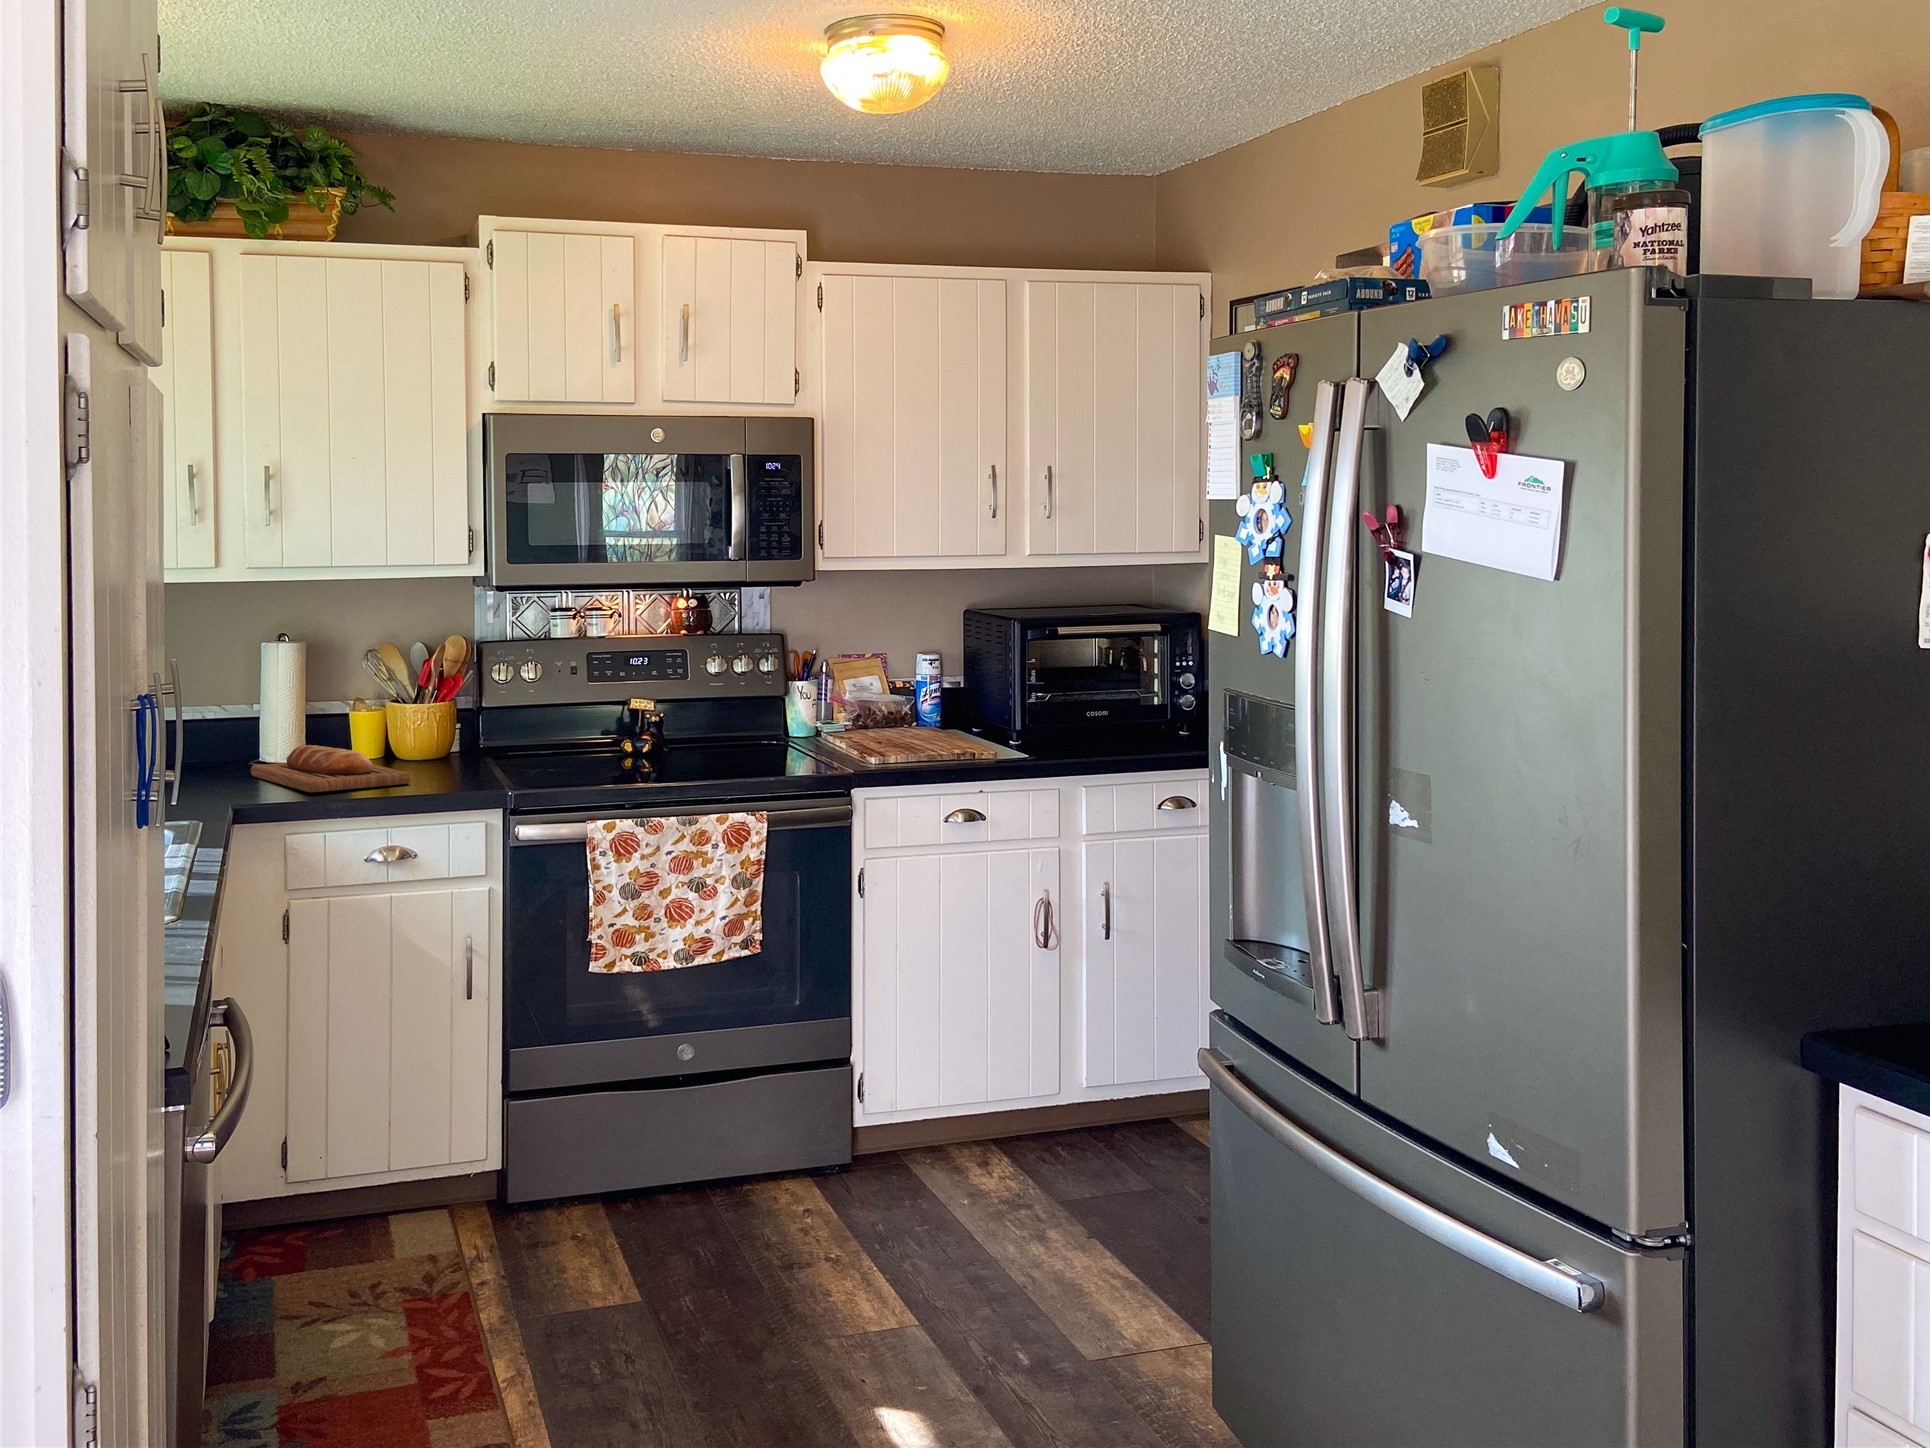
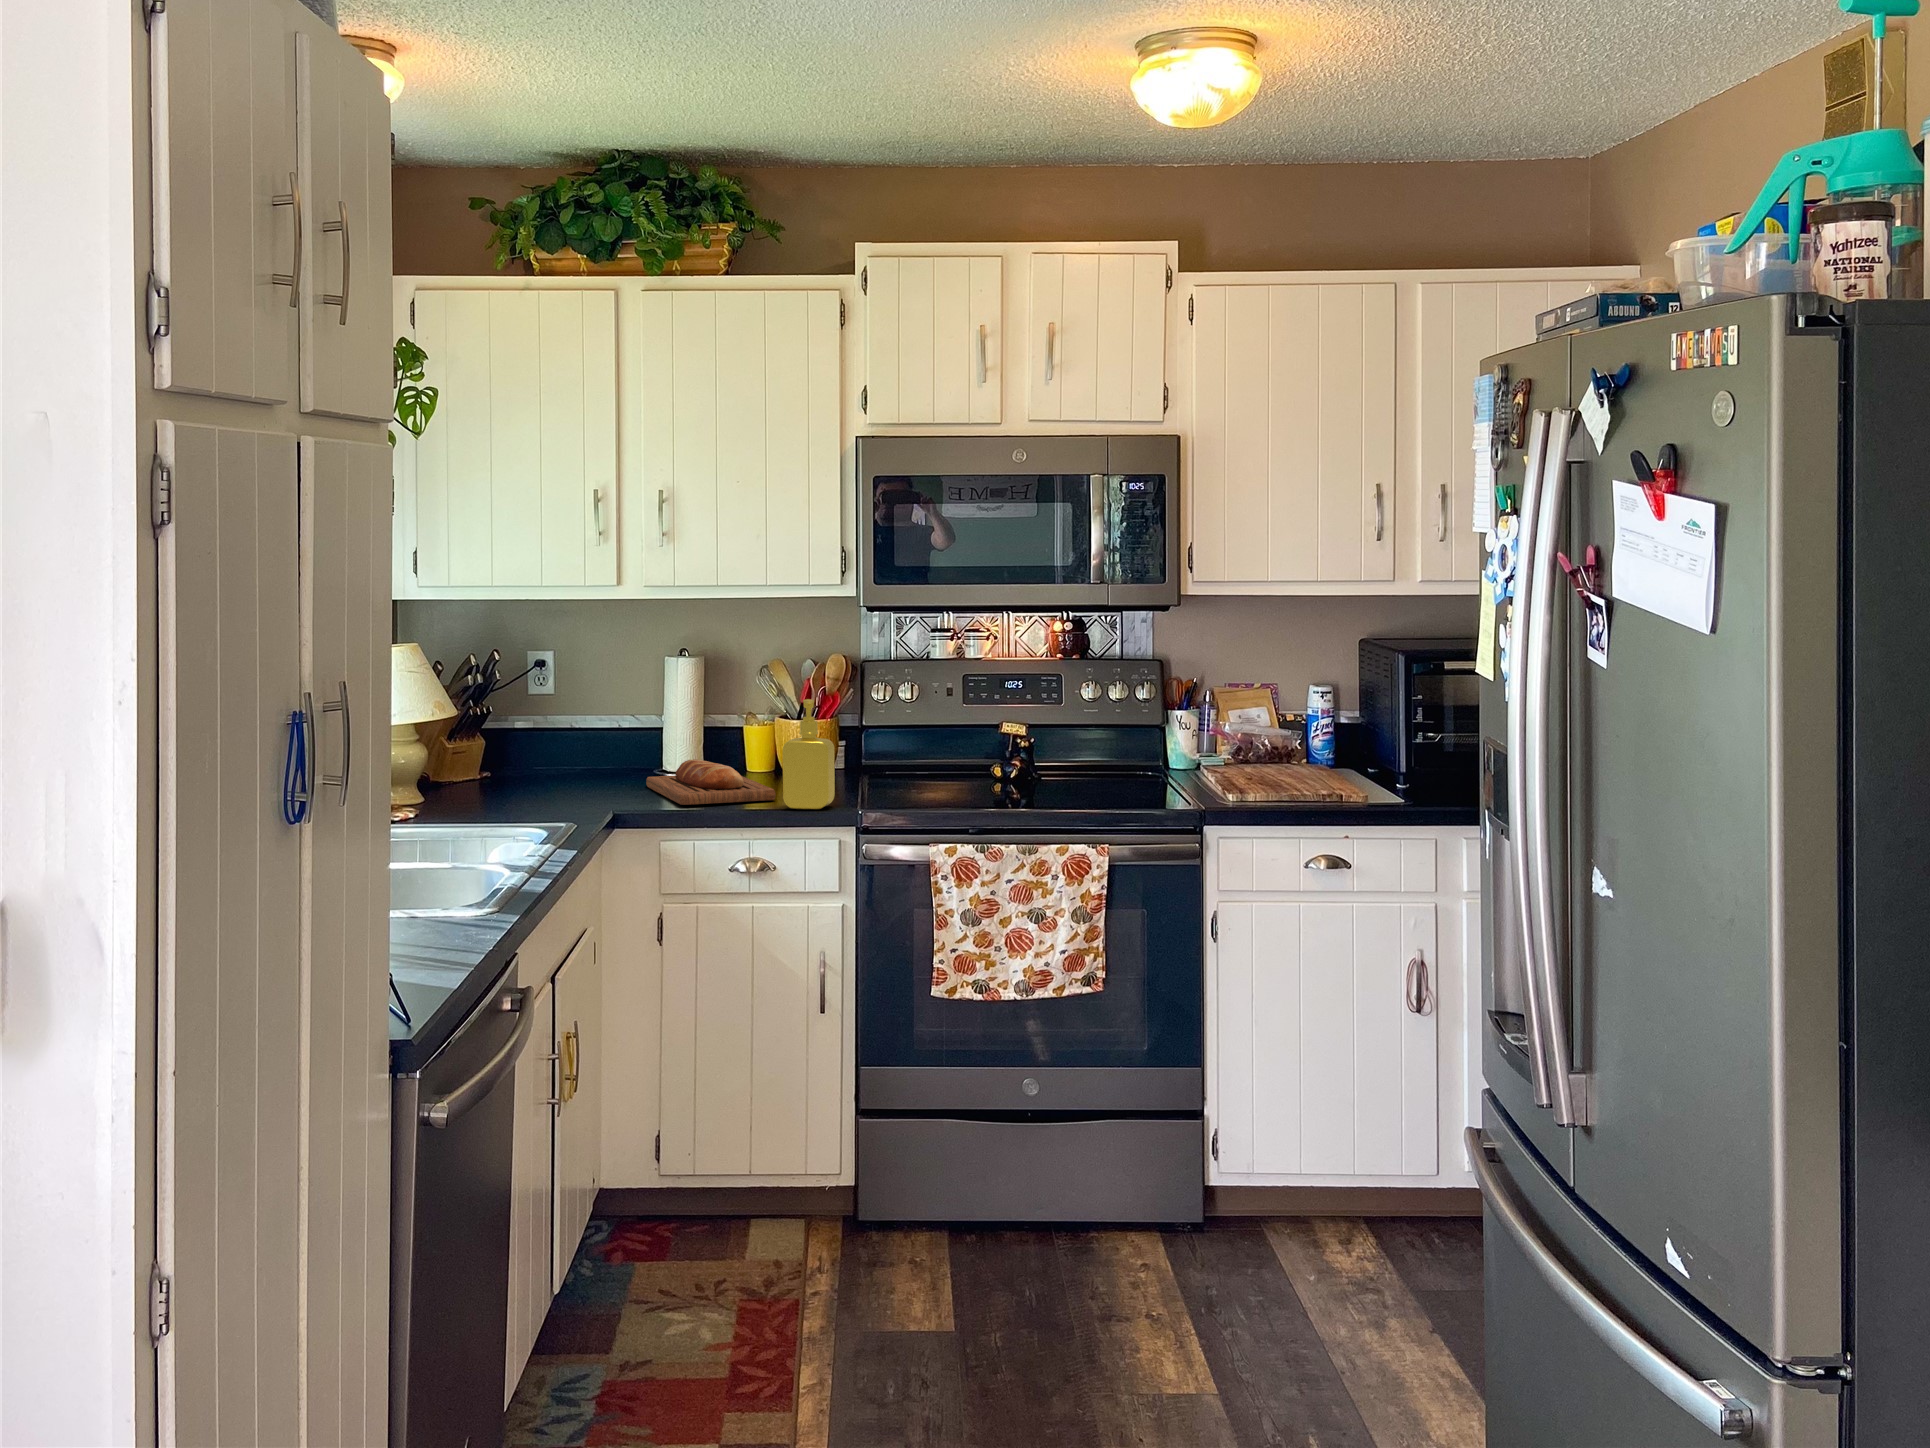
soap dispenser: none [425,678,479,791] -> present [783,699,835,809]

